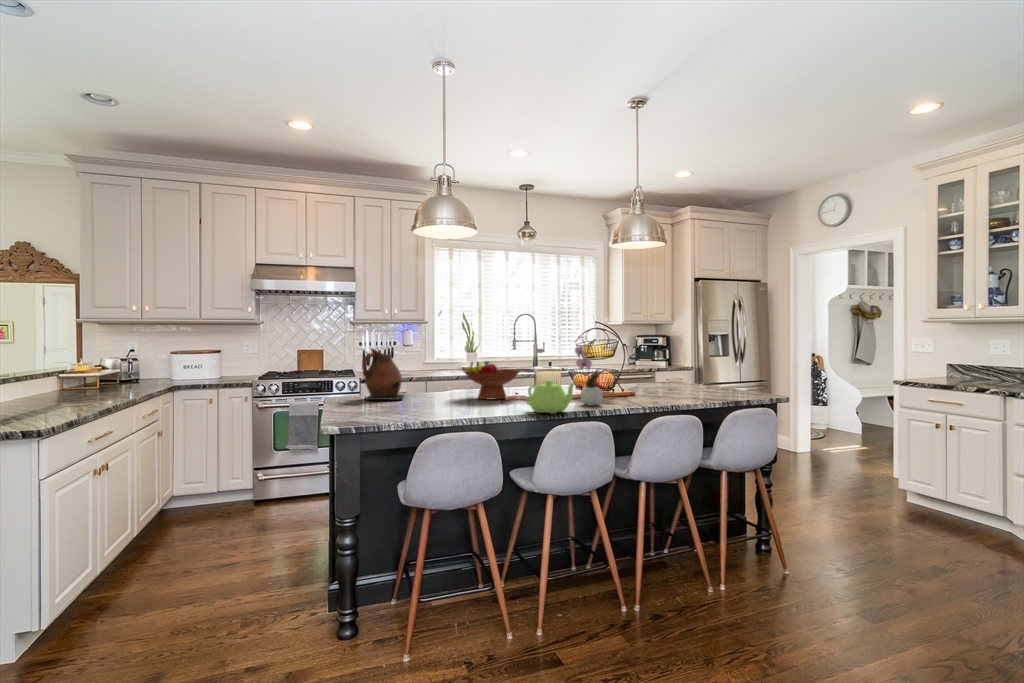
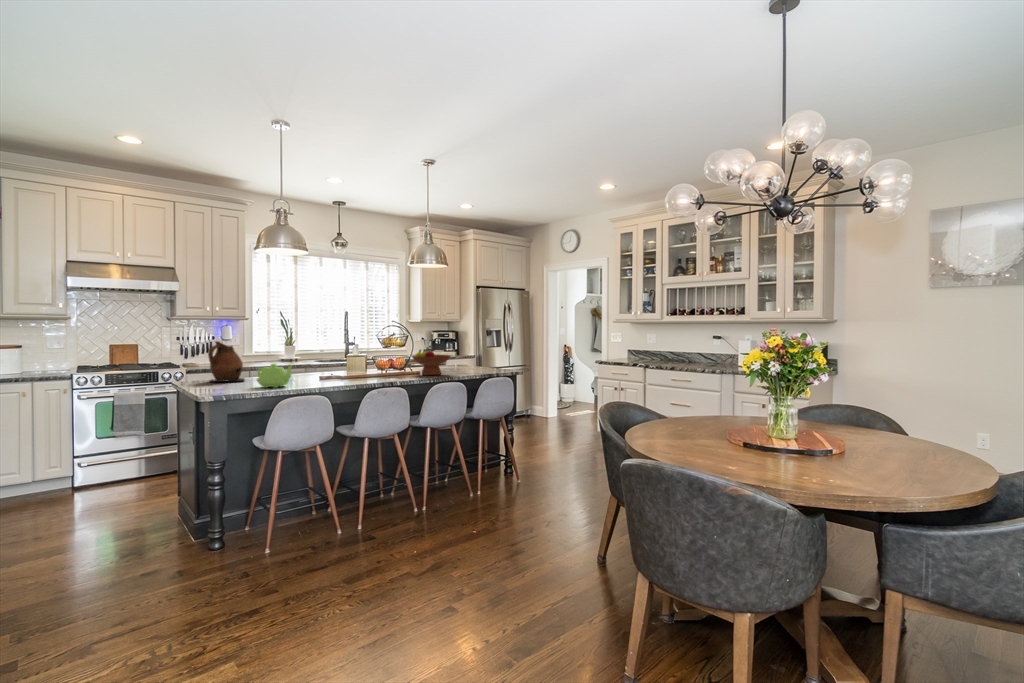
flower arrangement: present [575,336,604,406] -> none [383,332,405,379]
fruit bowl: present [464,361,520,399] -> present [412,349,451,375]
teapot: present [527,380,575,414] -> present [257,364,292,388]

